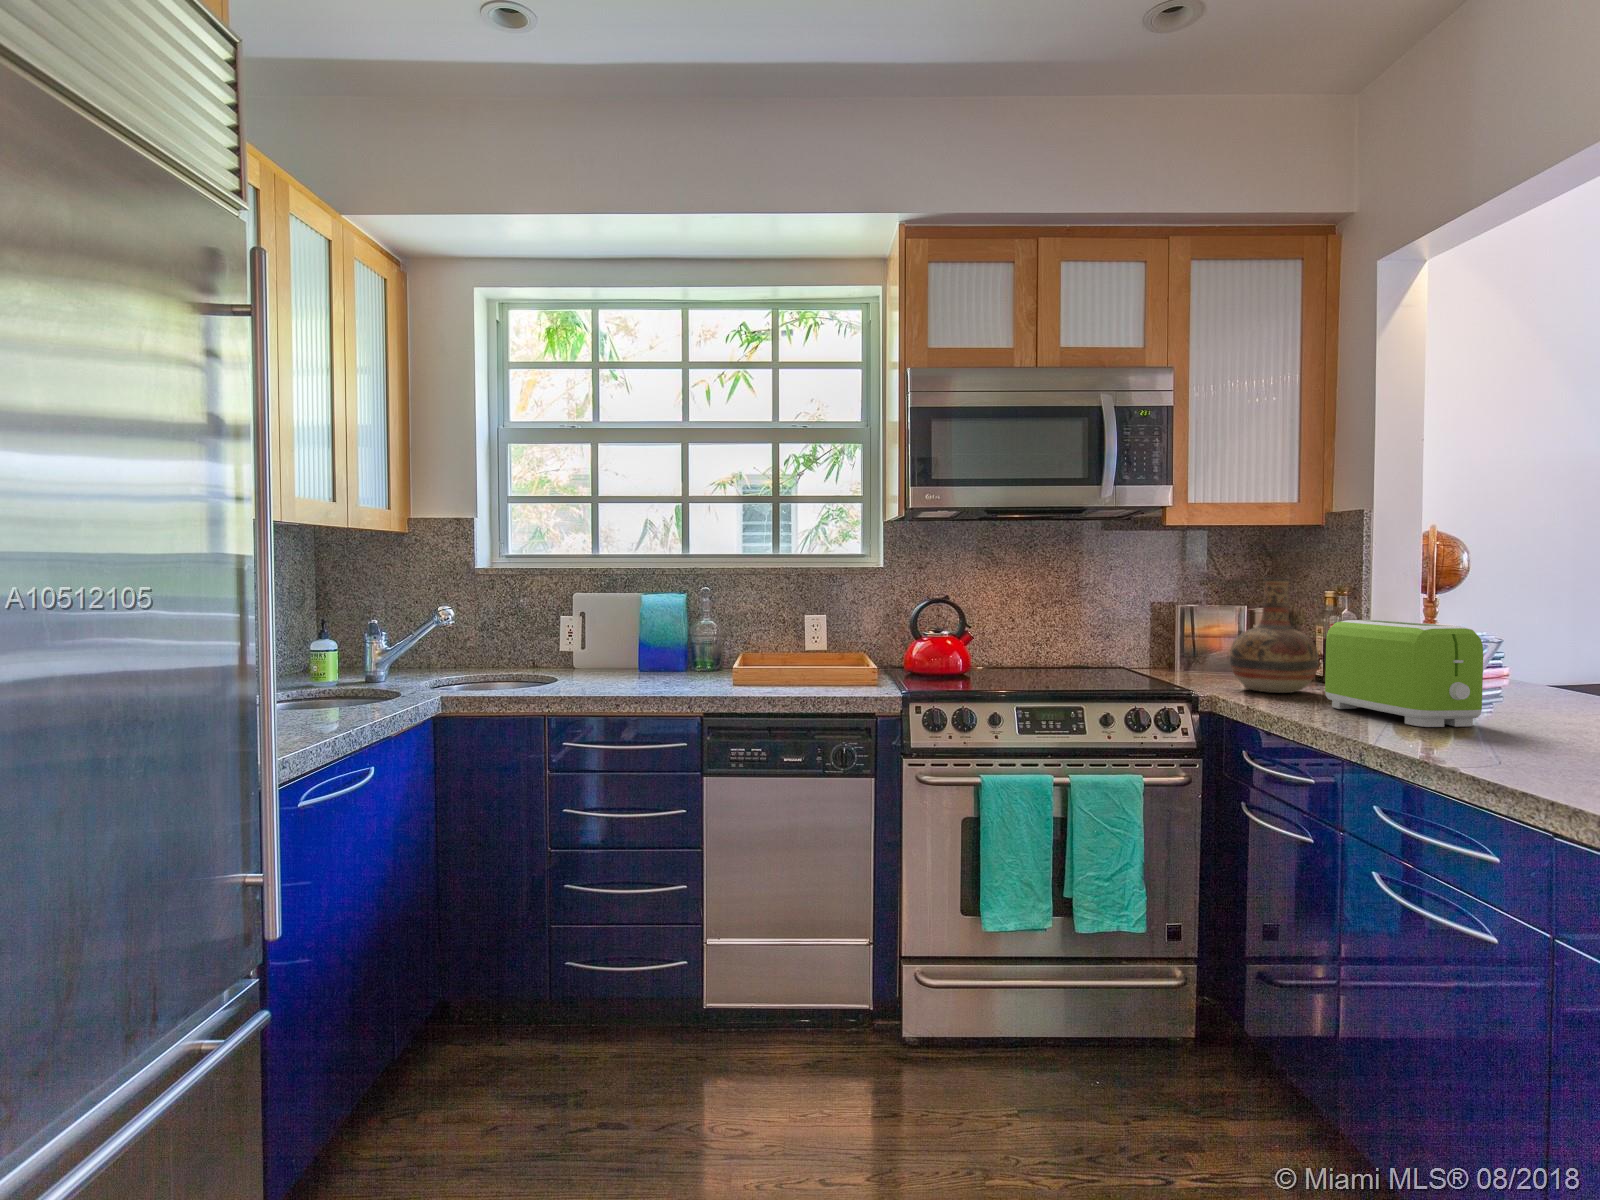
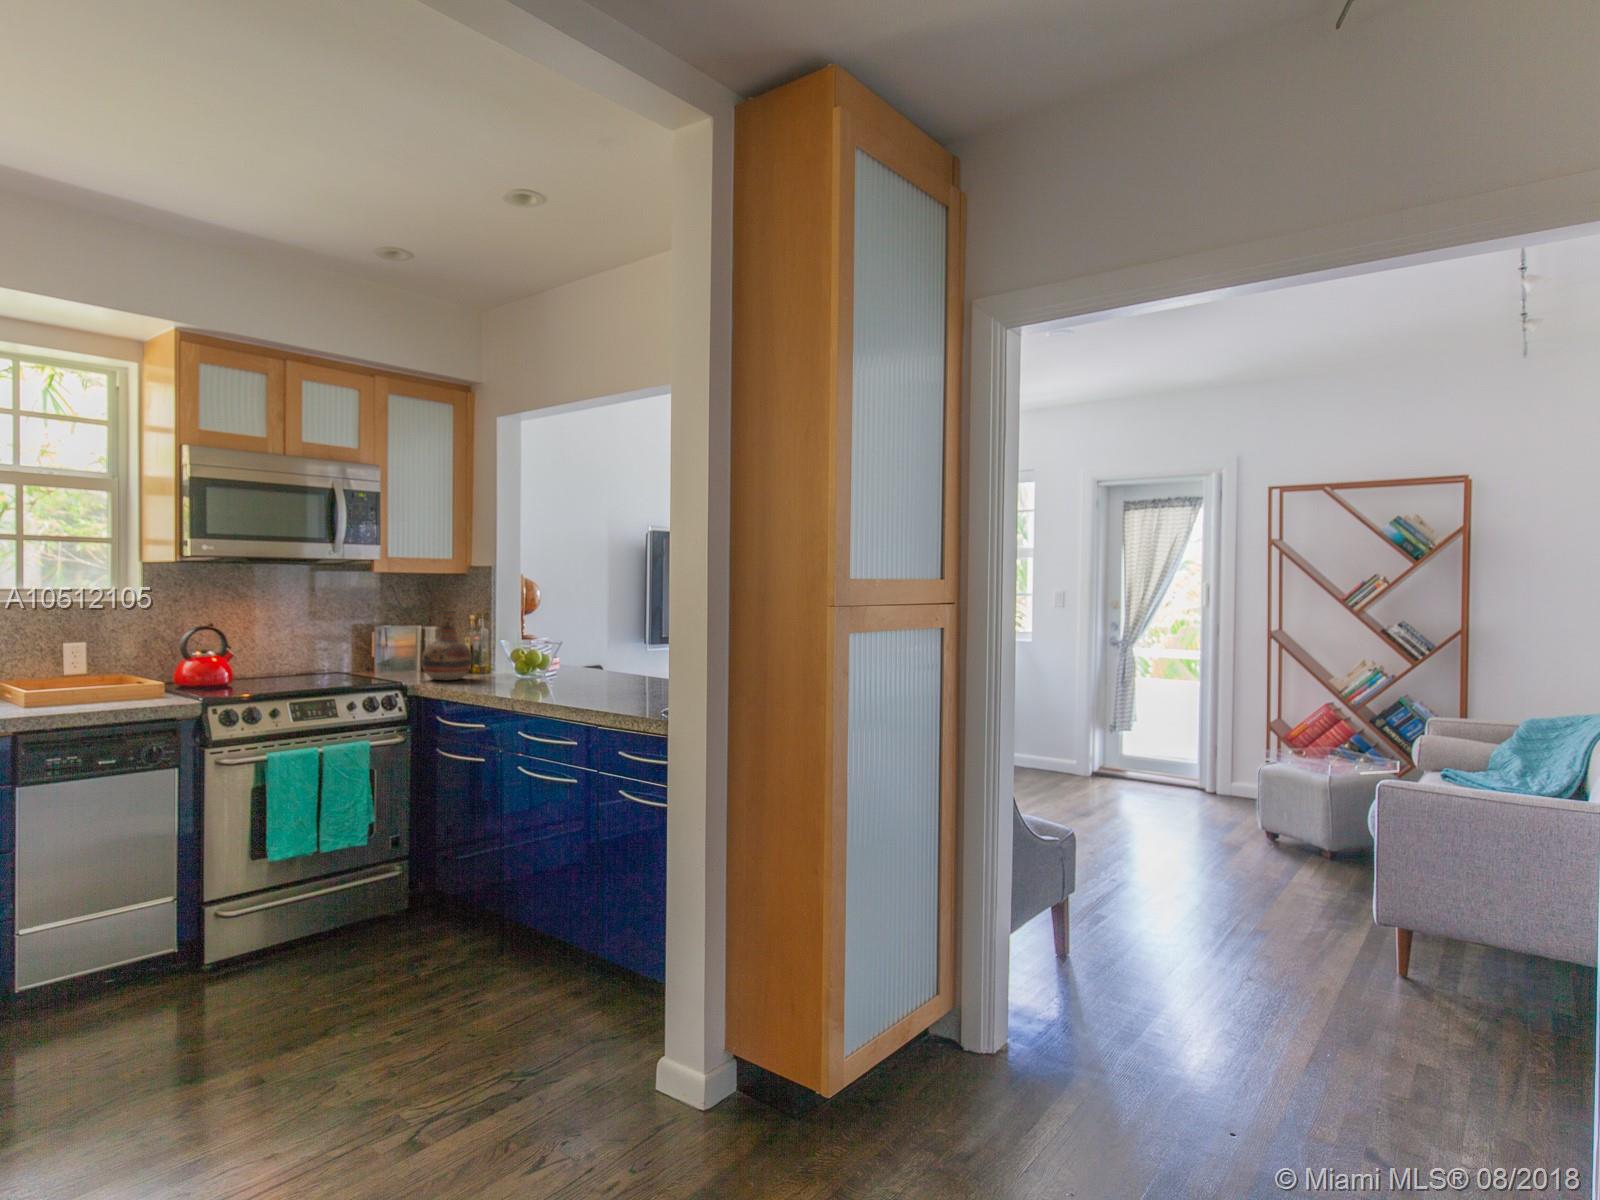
toaster: present [1325,620,1483,727] -> none [478,636,550,691]

